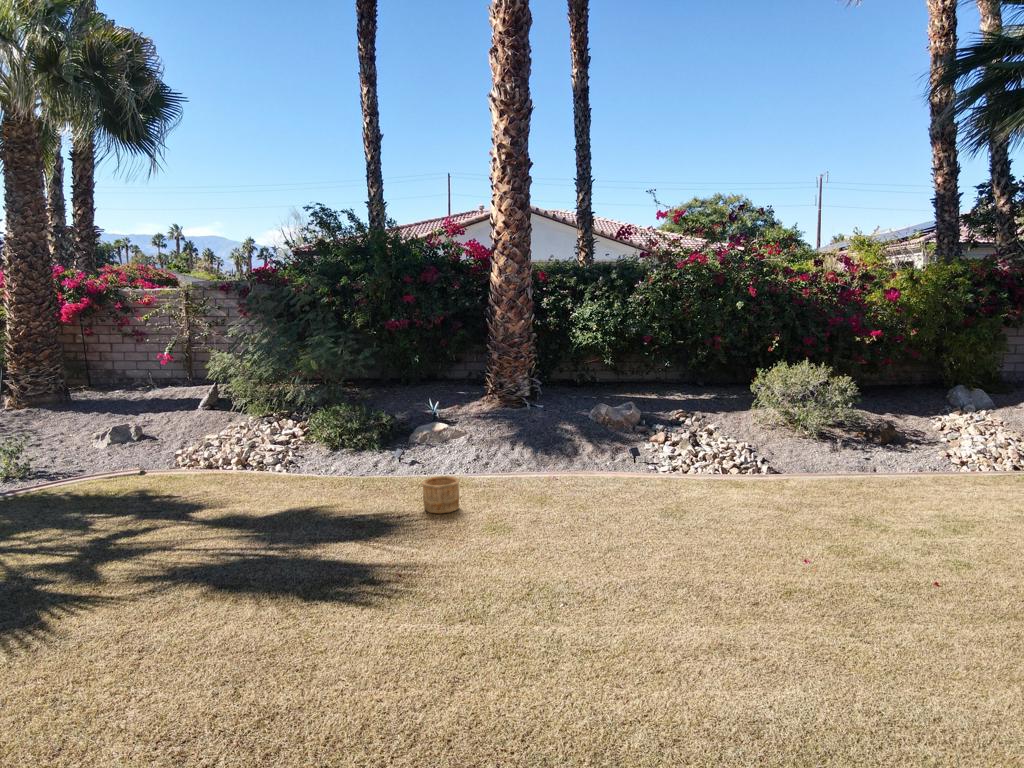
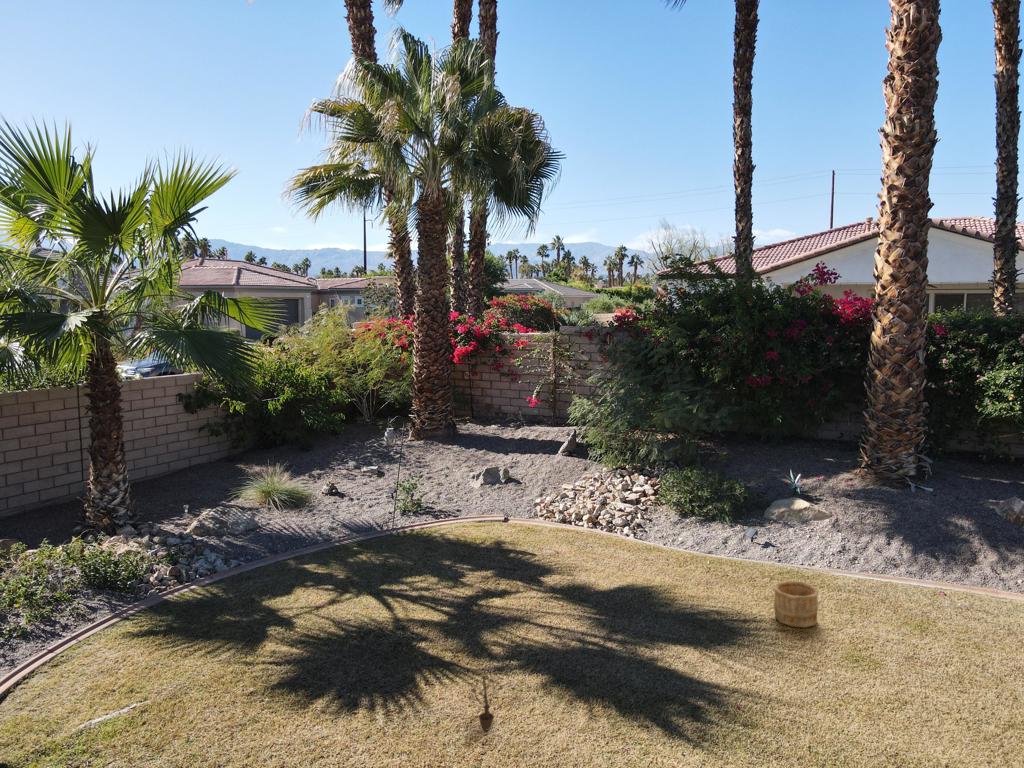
decorative plant: none [112,581,157,647] -> present [464,677,502,732]

